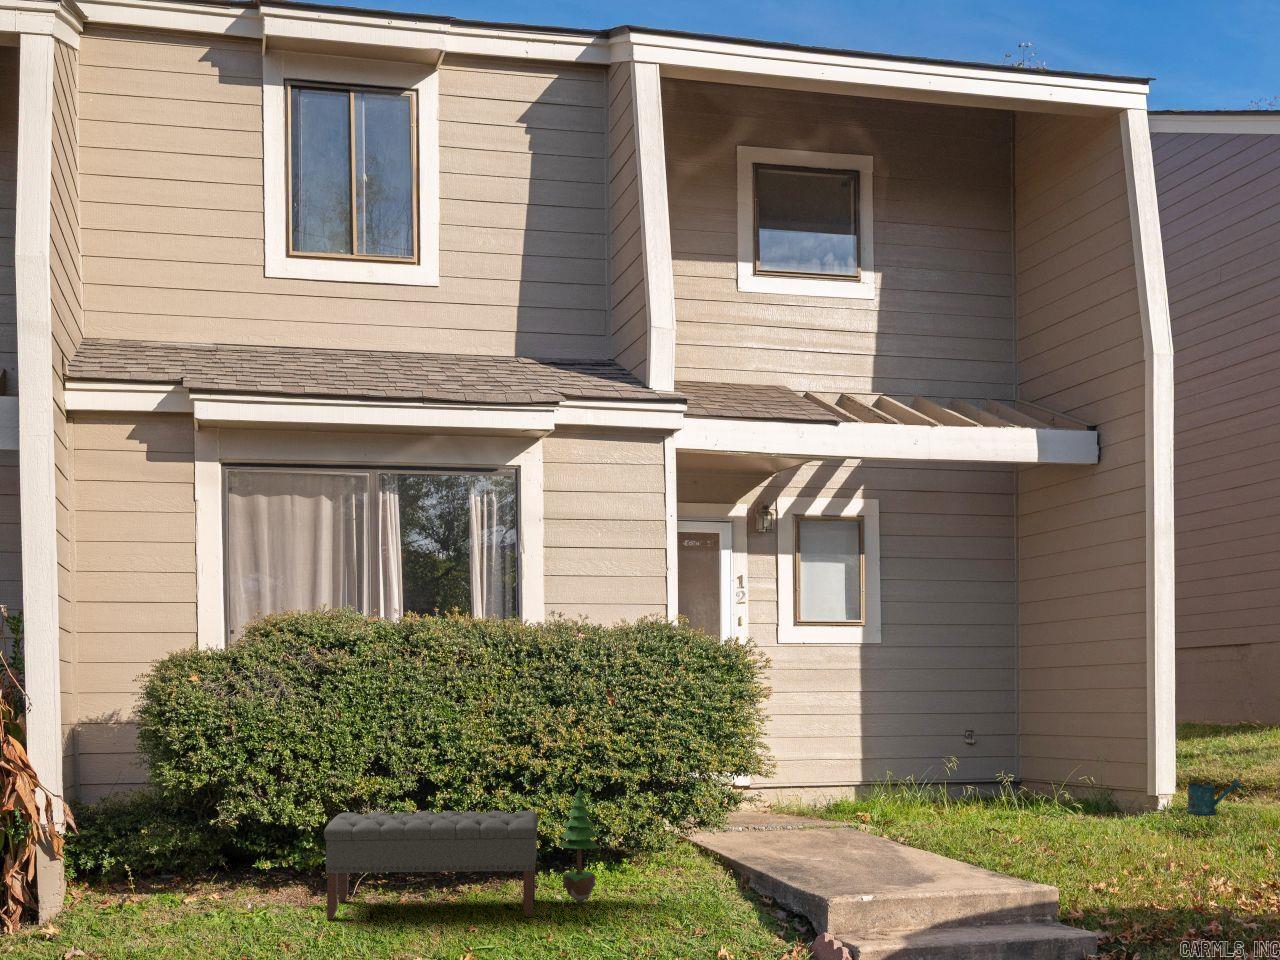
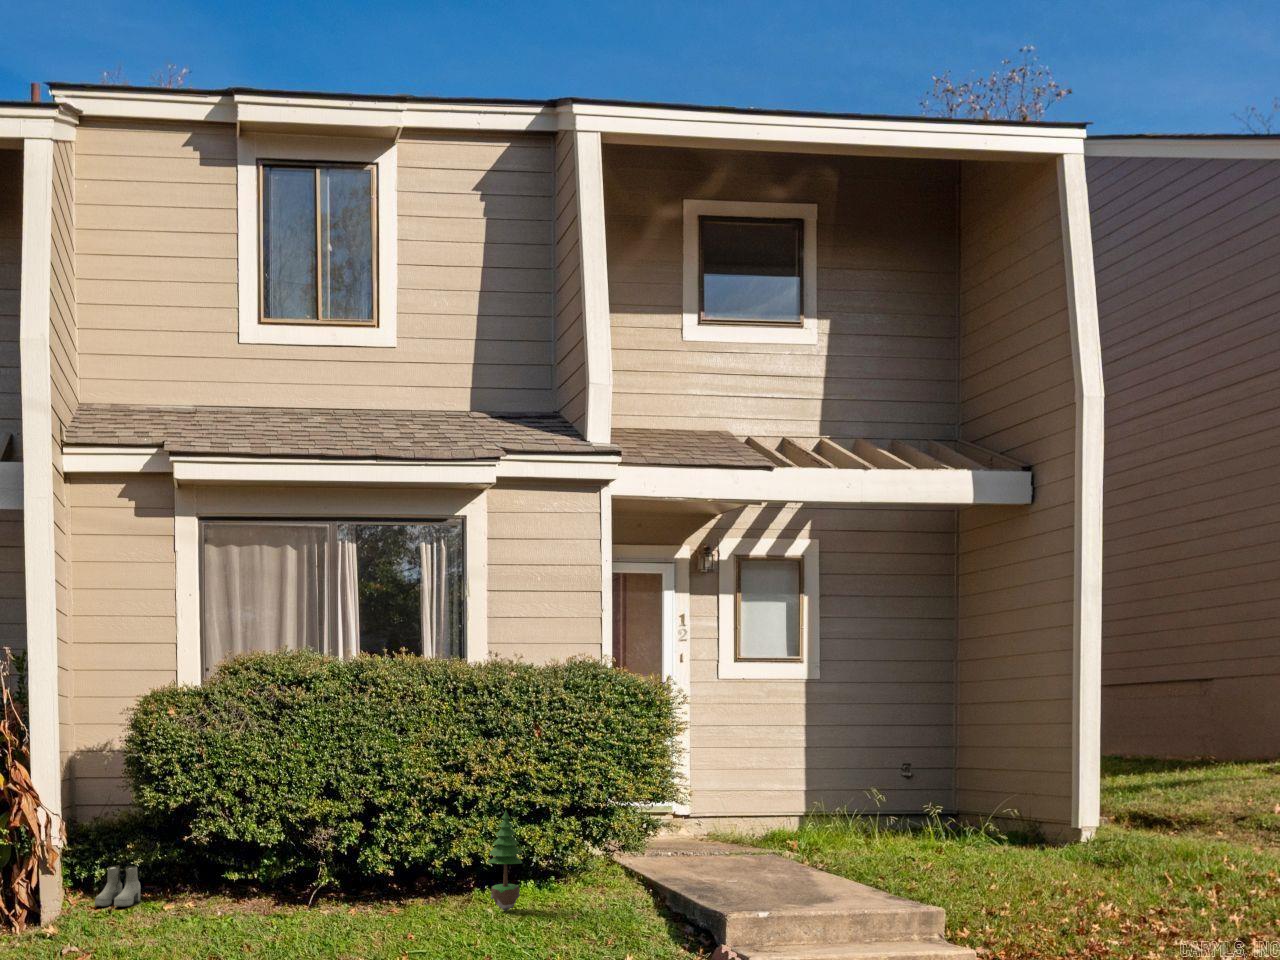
watering can: present [1187,778,1242,815] -> none [1082,802,1138,838]
bench: present [324,811,538,919] -> none [282,830,471,923]
boots: none [105,854,158,901] -> present [95,866,141,907]

